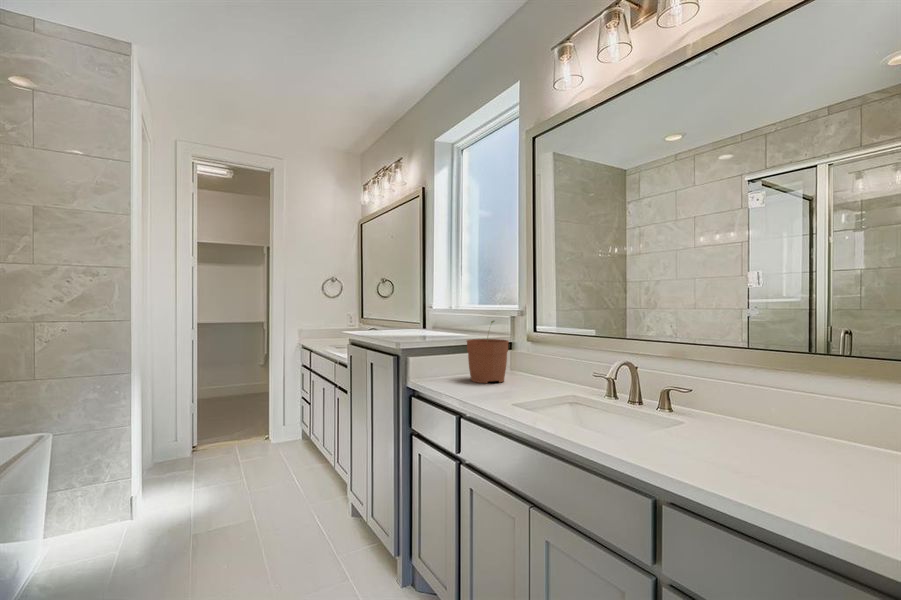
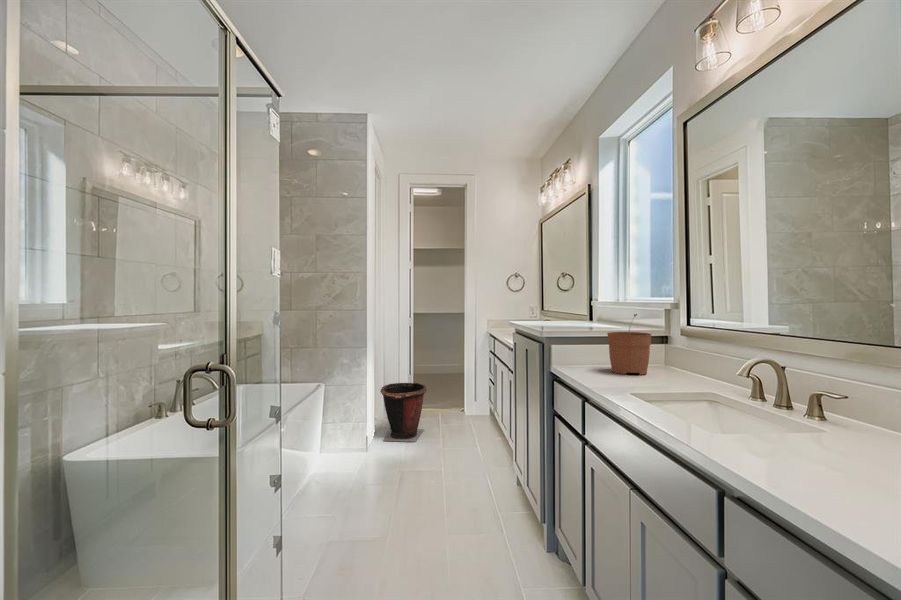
waste bin: none [151,408,223,497] -> present [380,383,427,442]

